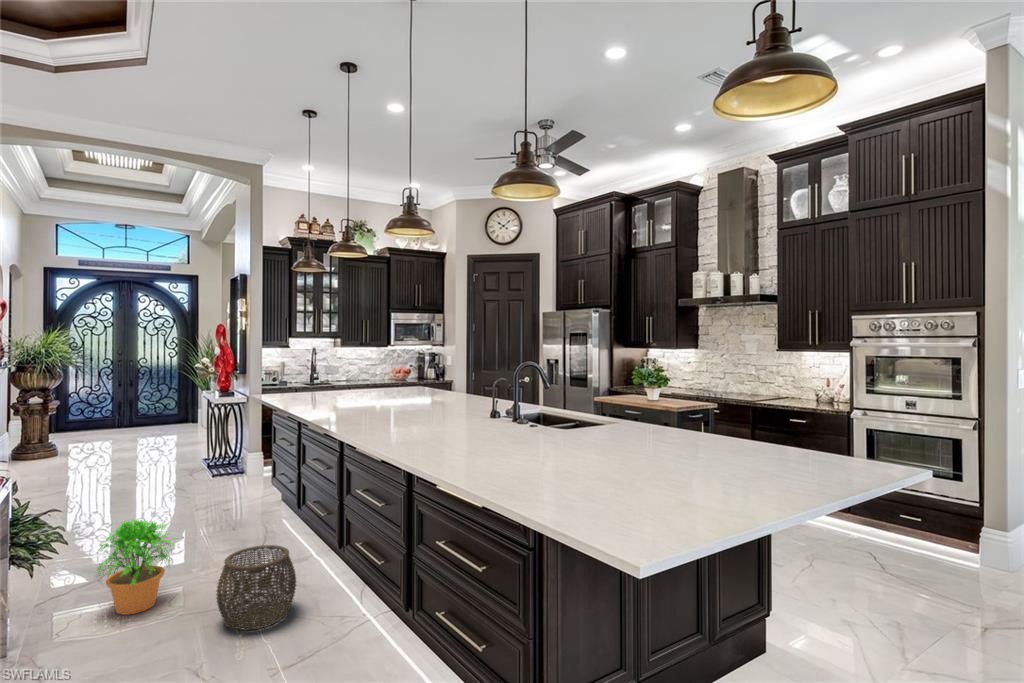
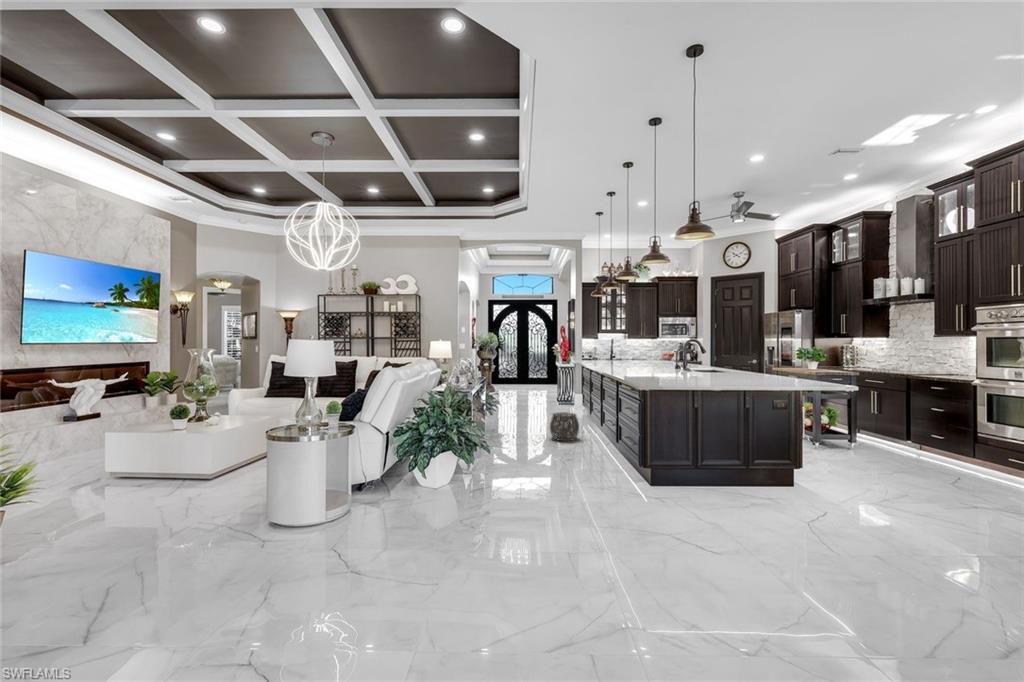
potted plant: present [97,519,173,615] -> none [511,397,539,433]

